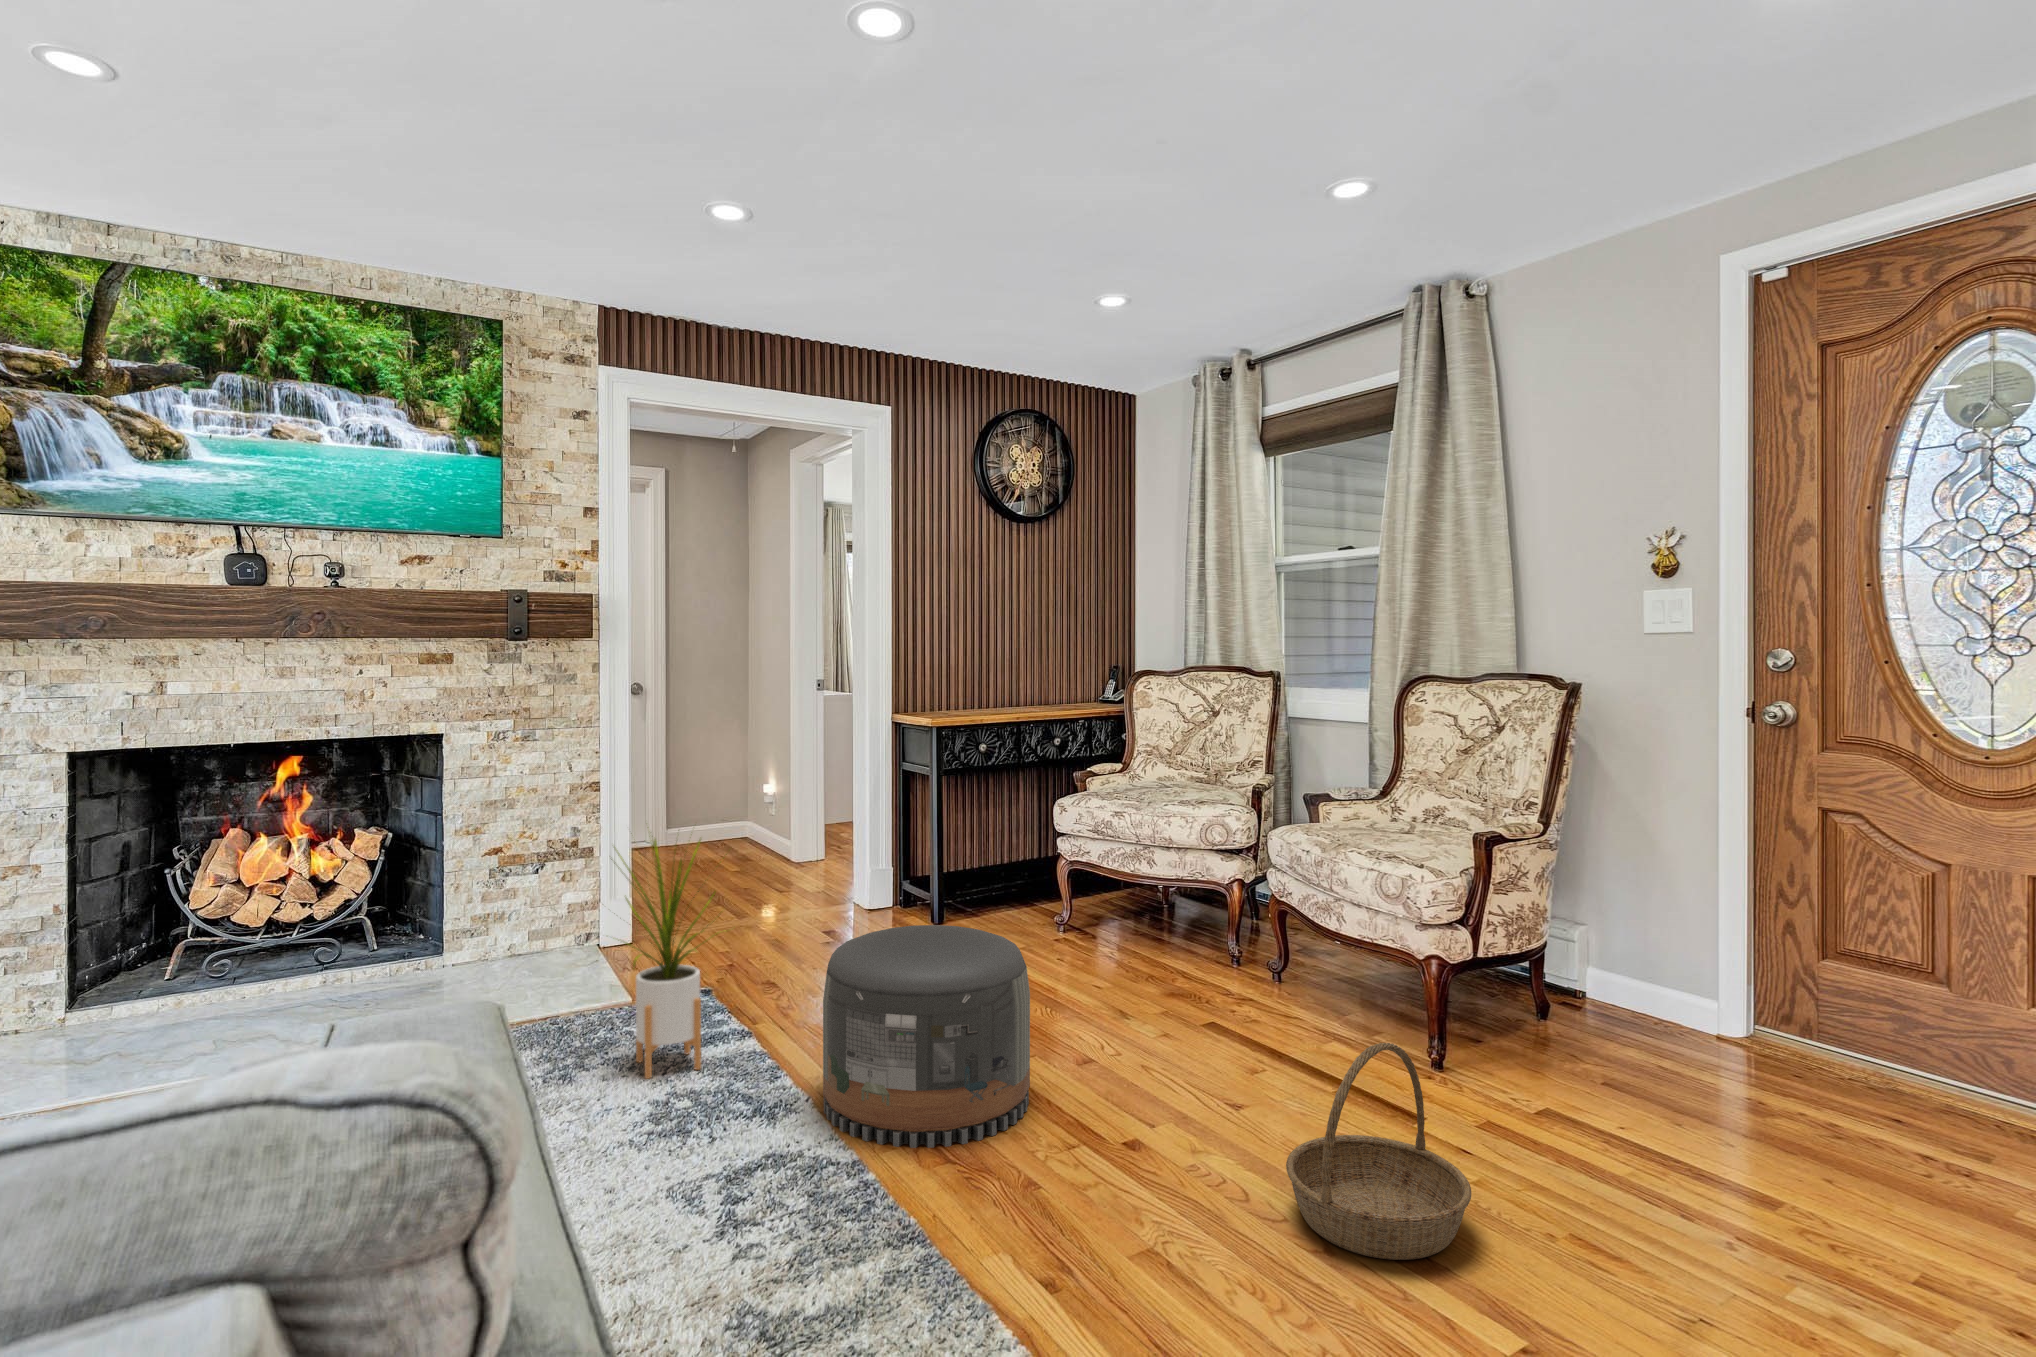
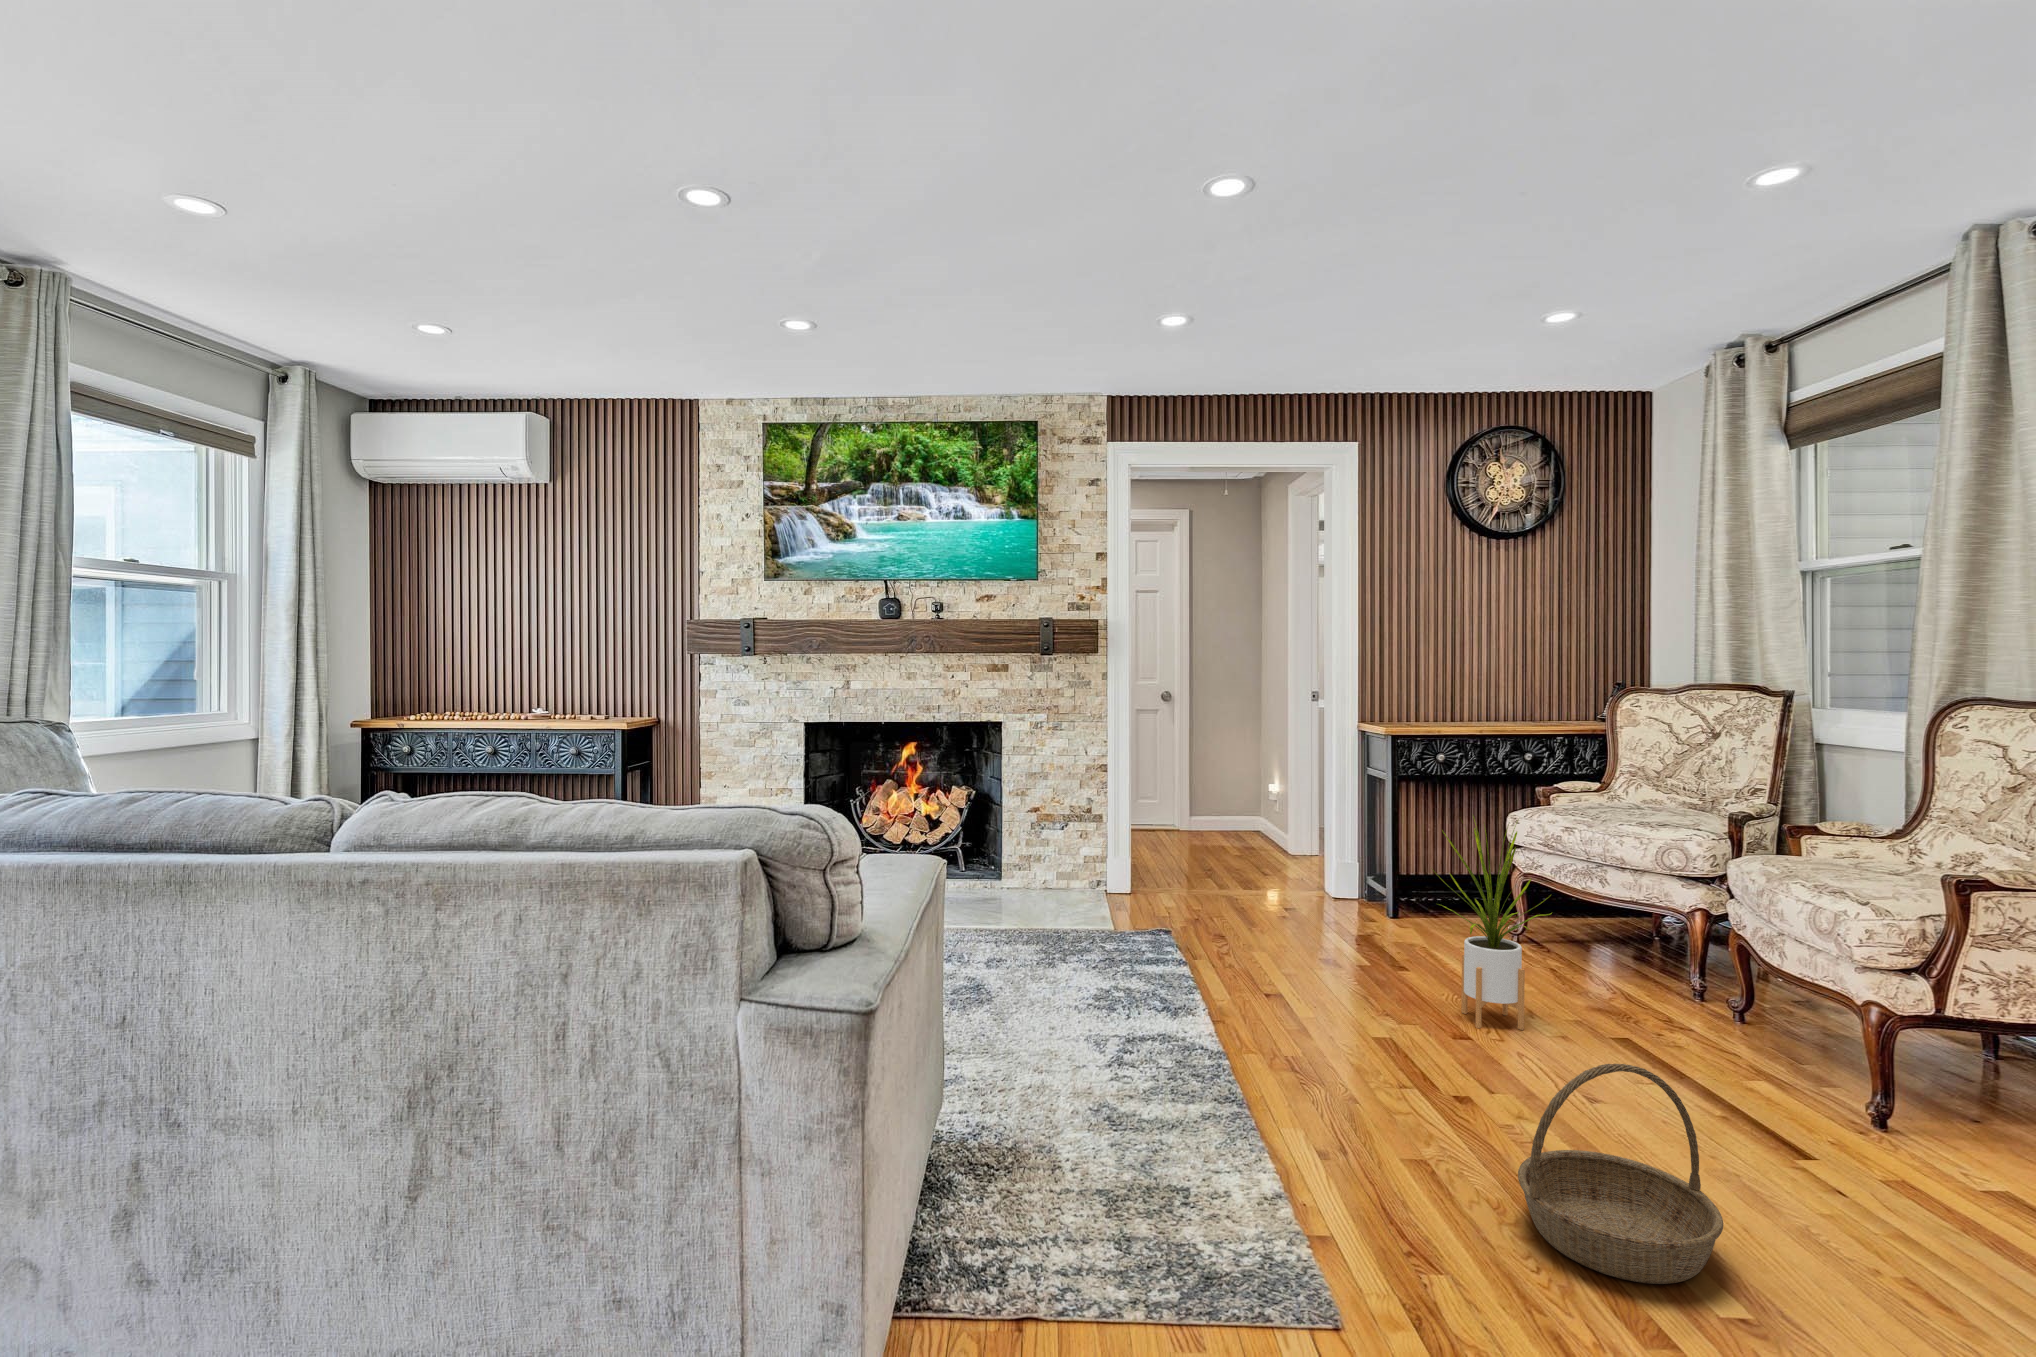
house plant: present [611,839,727,1079] -> present [1432,816,1552,1030]
pouf: present [823,925,1030,1148] -> none [1179,898,1357,1081]

